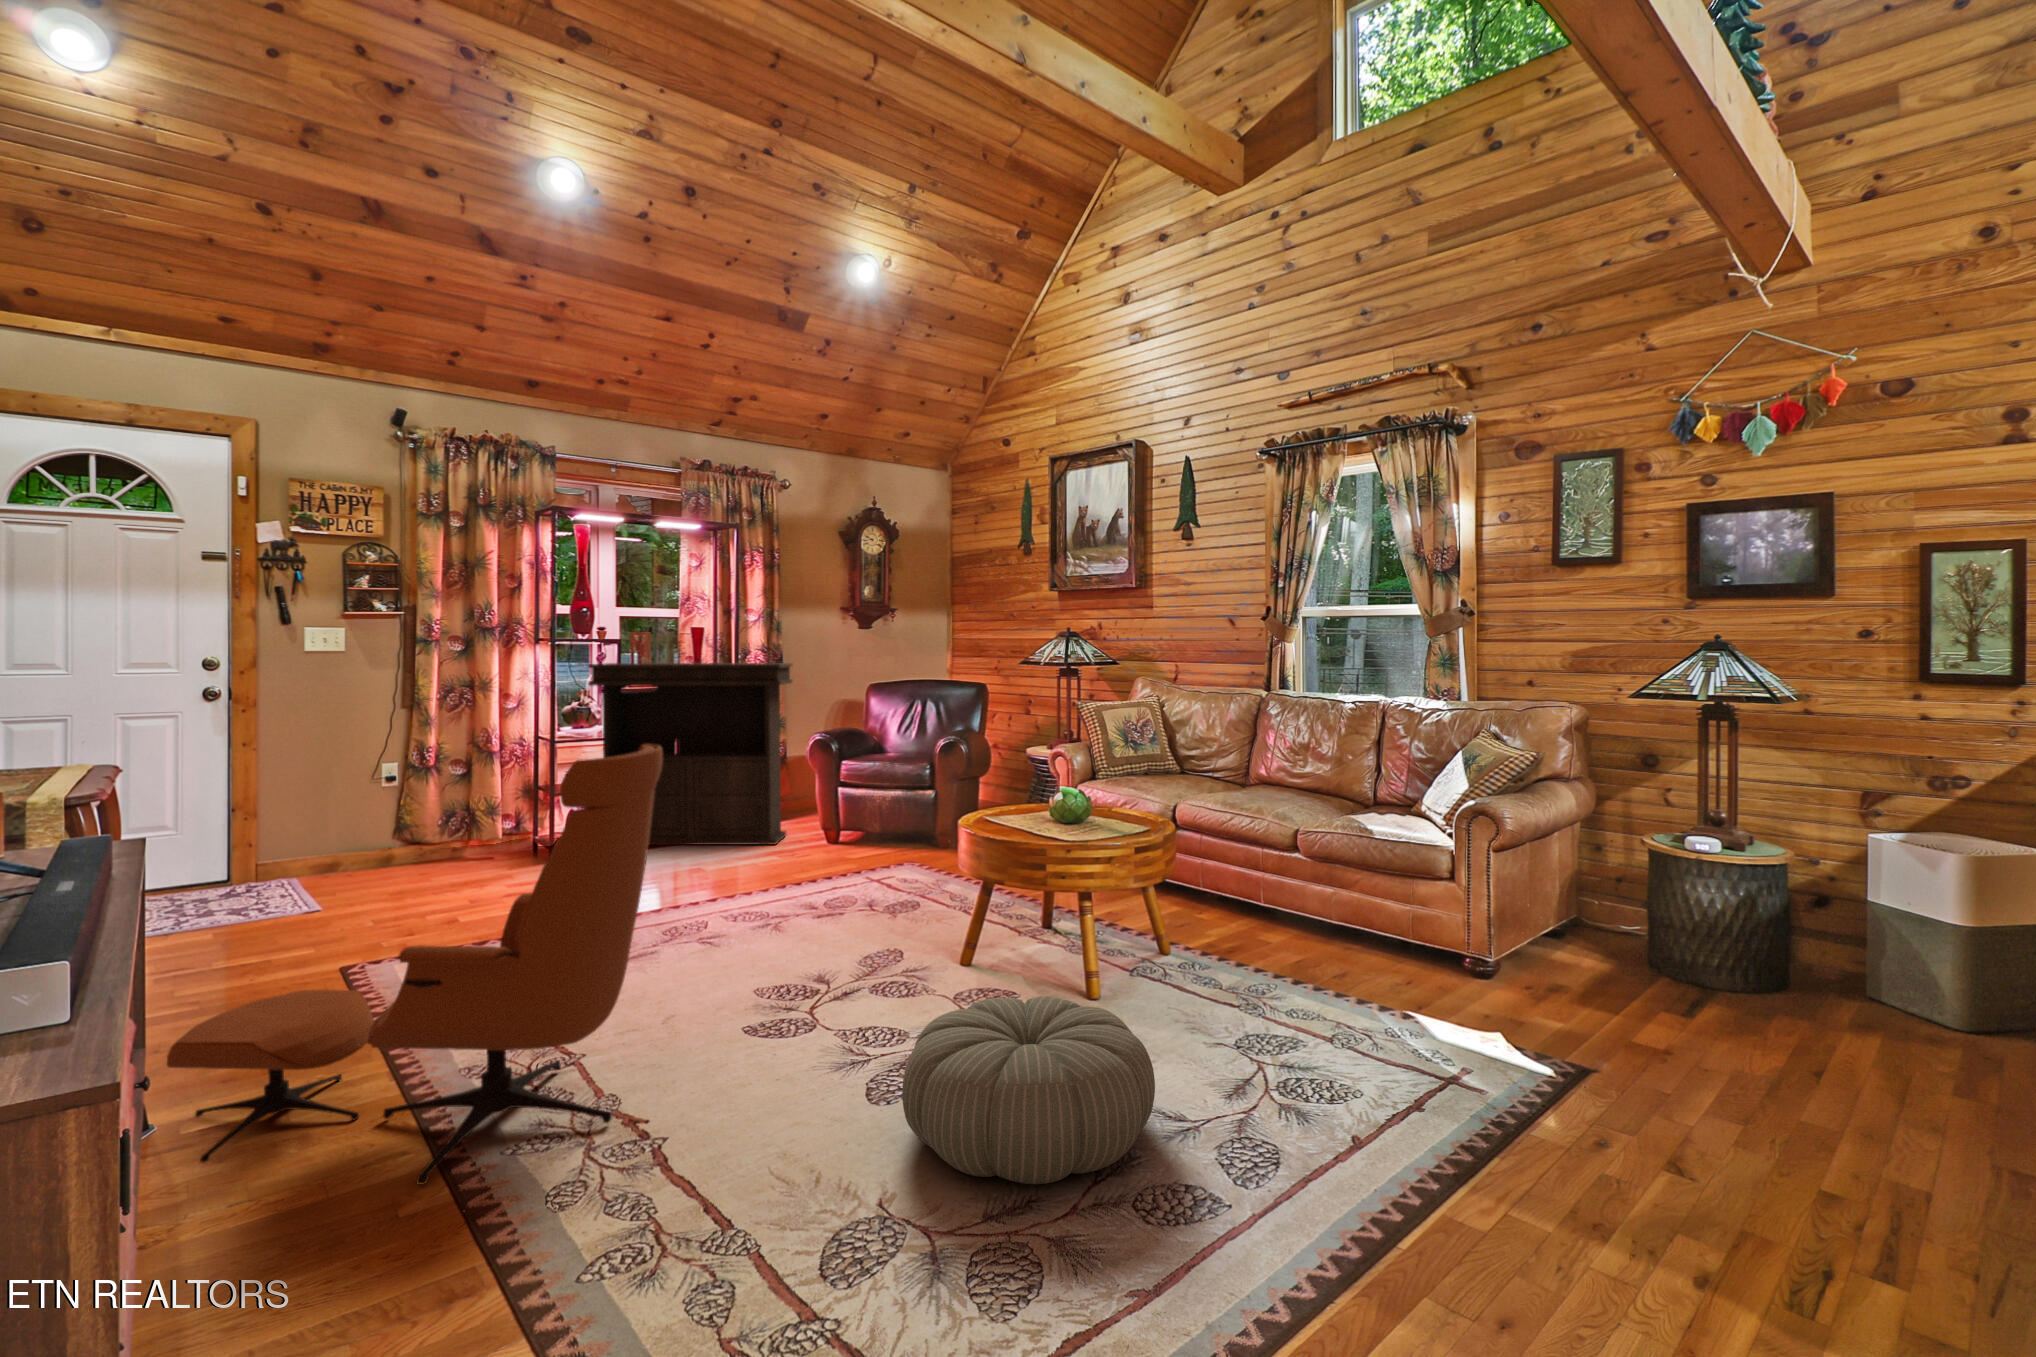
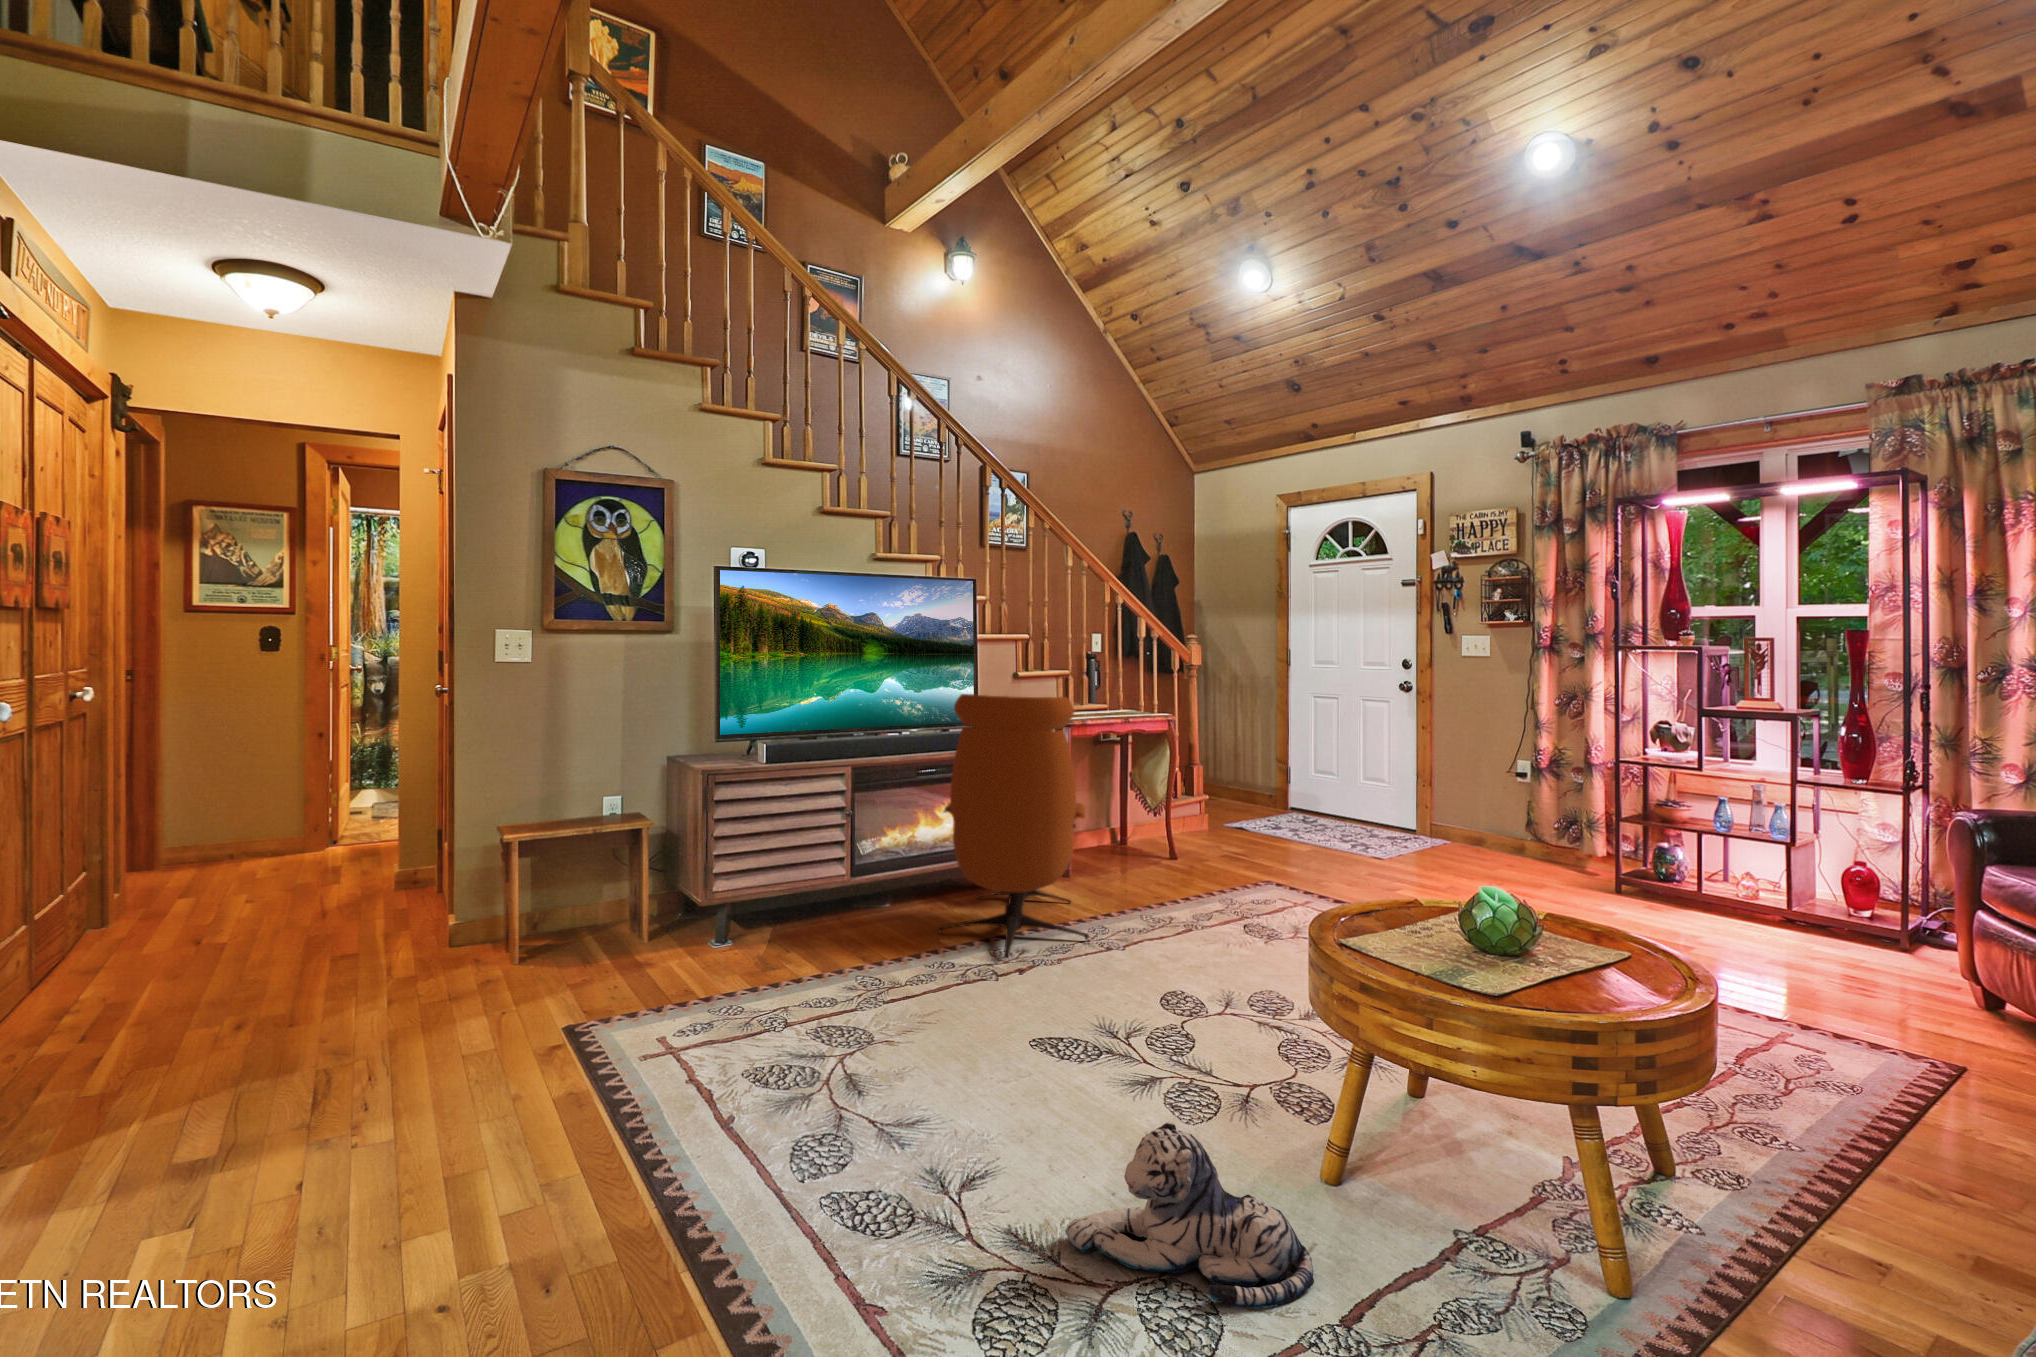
console table: present [588,663,792,845] -> none [1686,675,1977,963]
plush toy: none [1201,983,1280,1087] -> present [1065,1122,1314,1308]
pouf: present [902,996,1155,1184] -> none [844,960,1101,1135]

